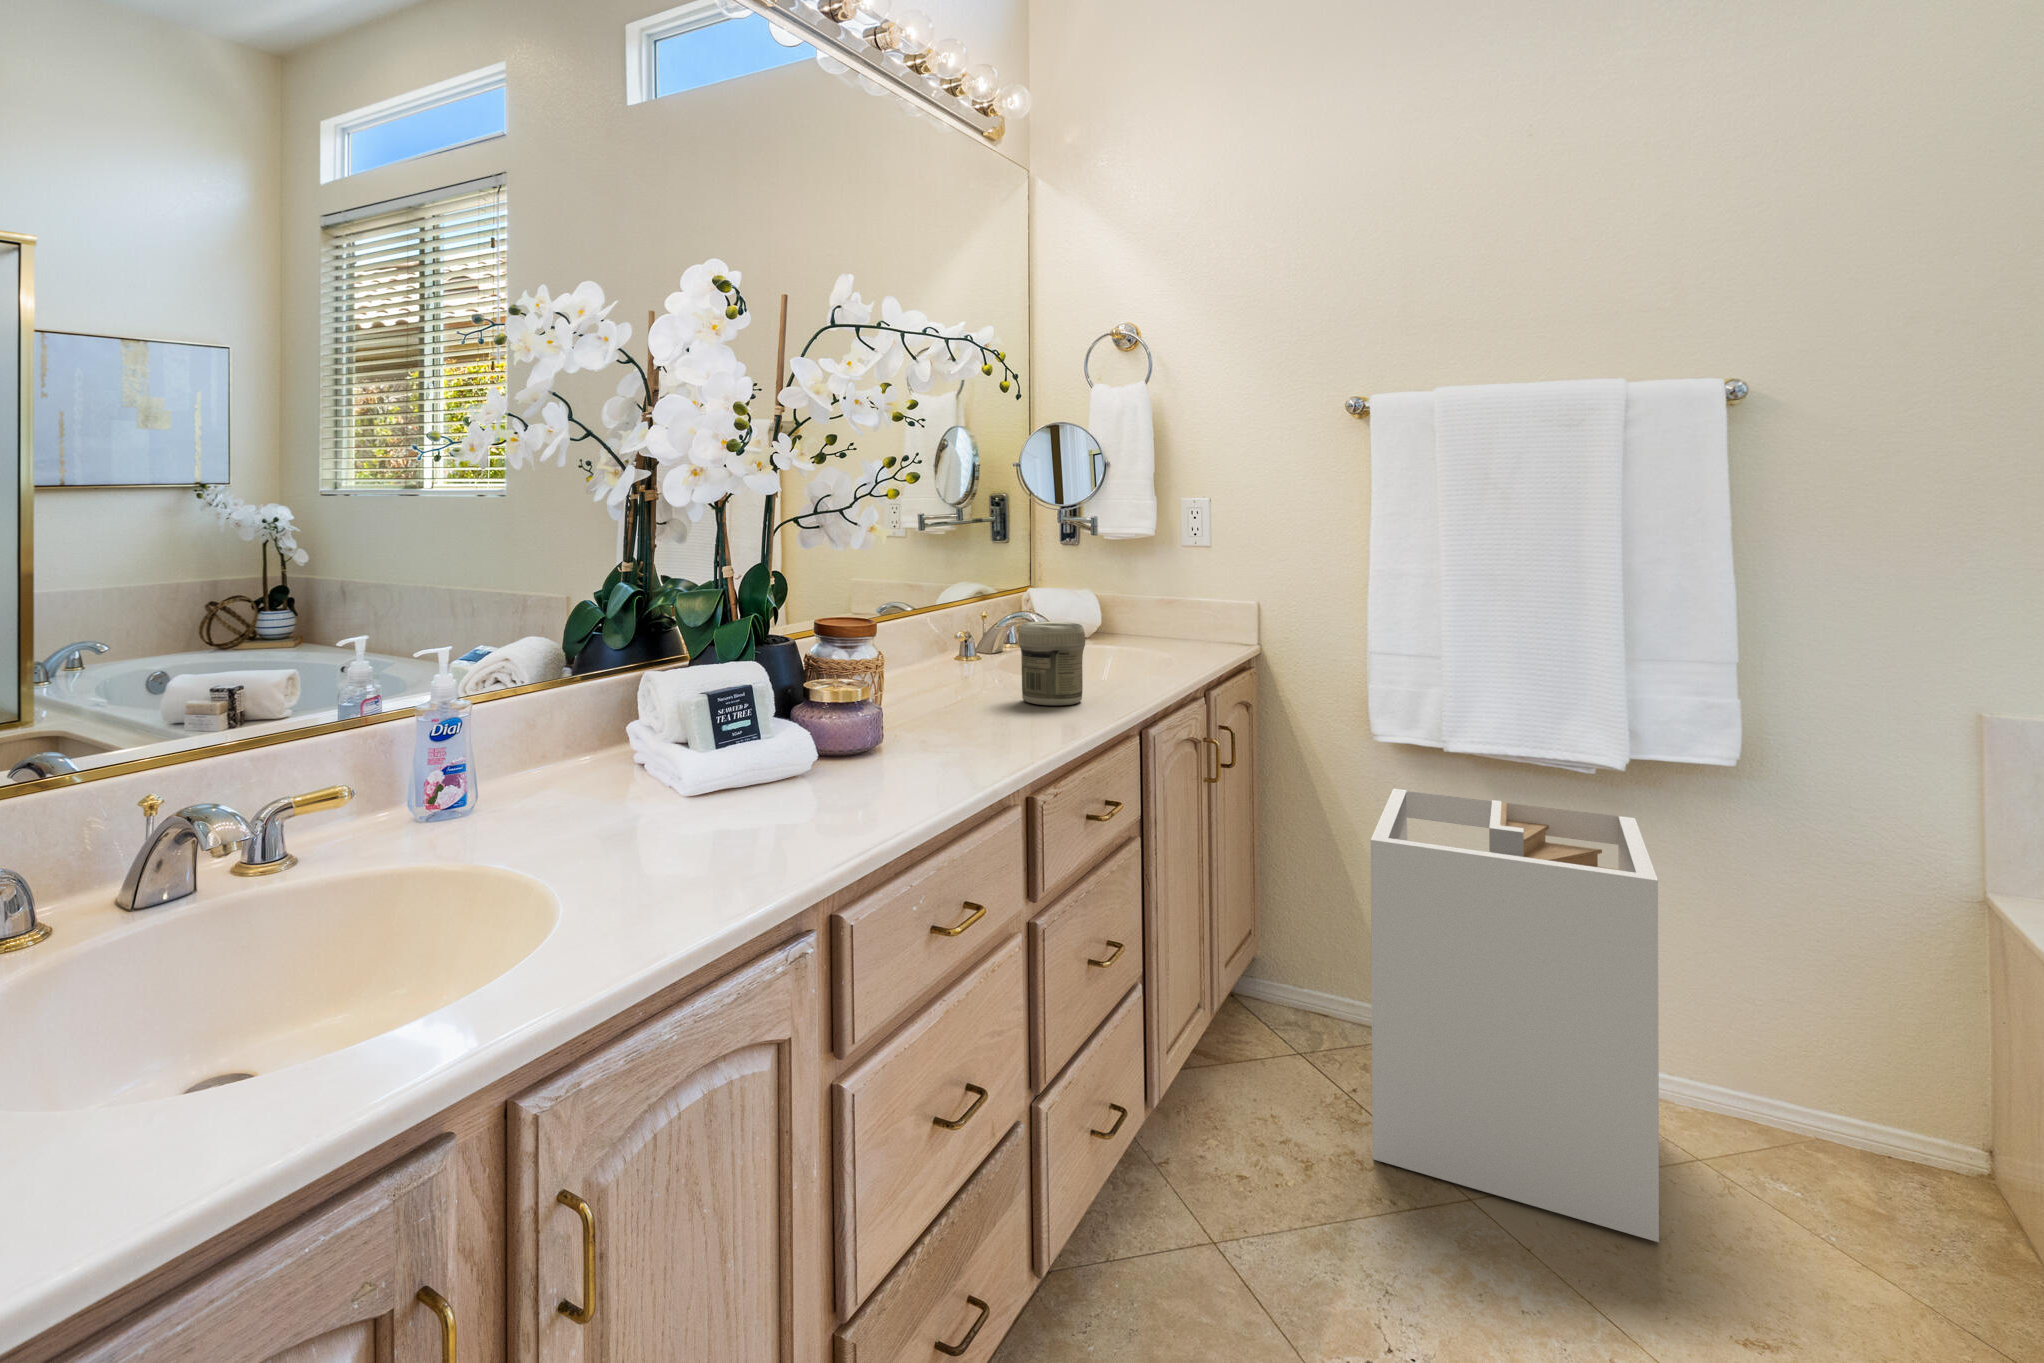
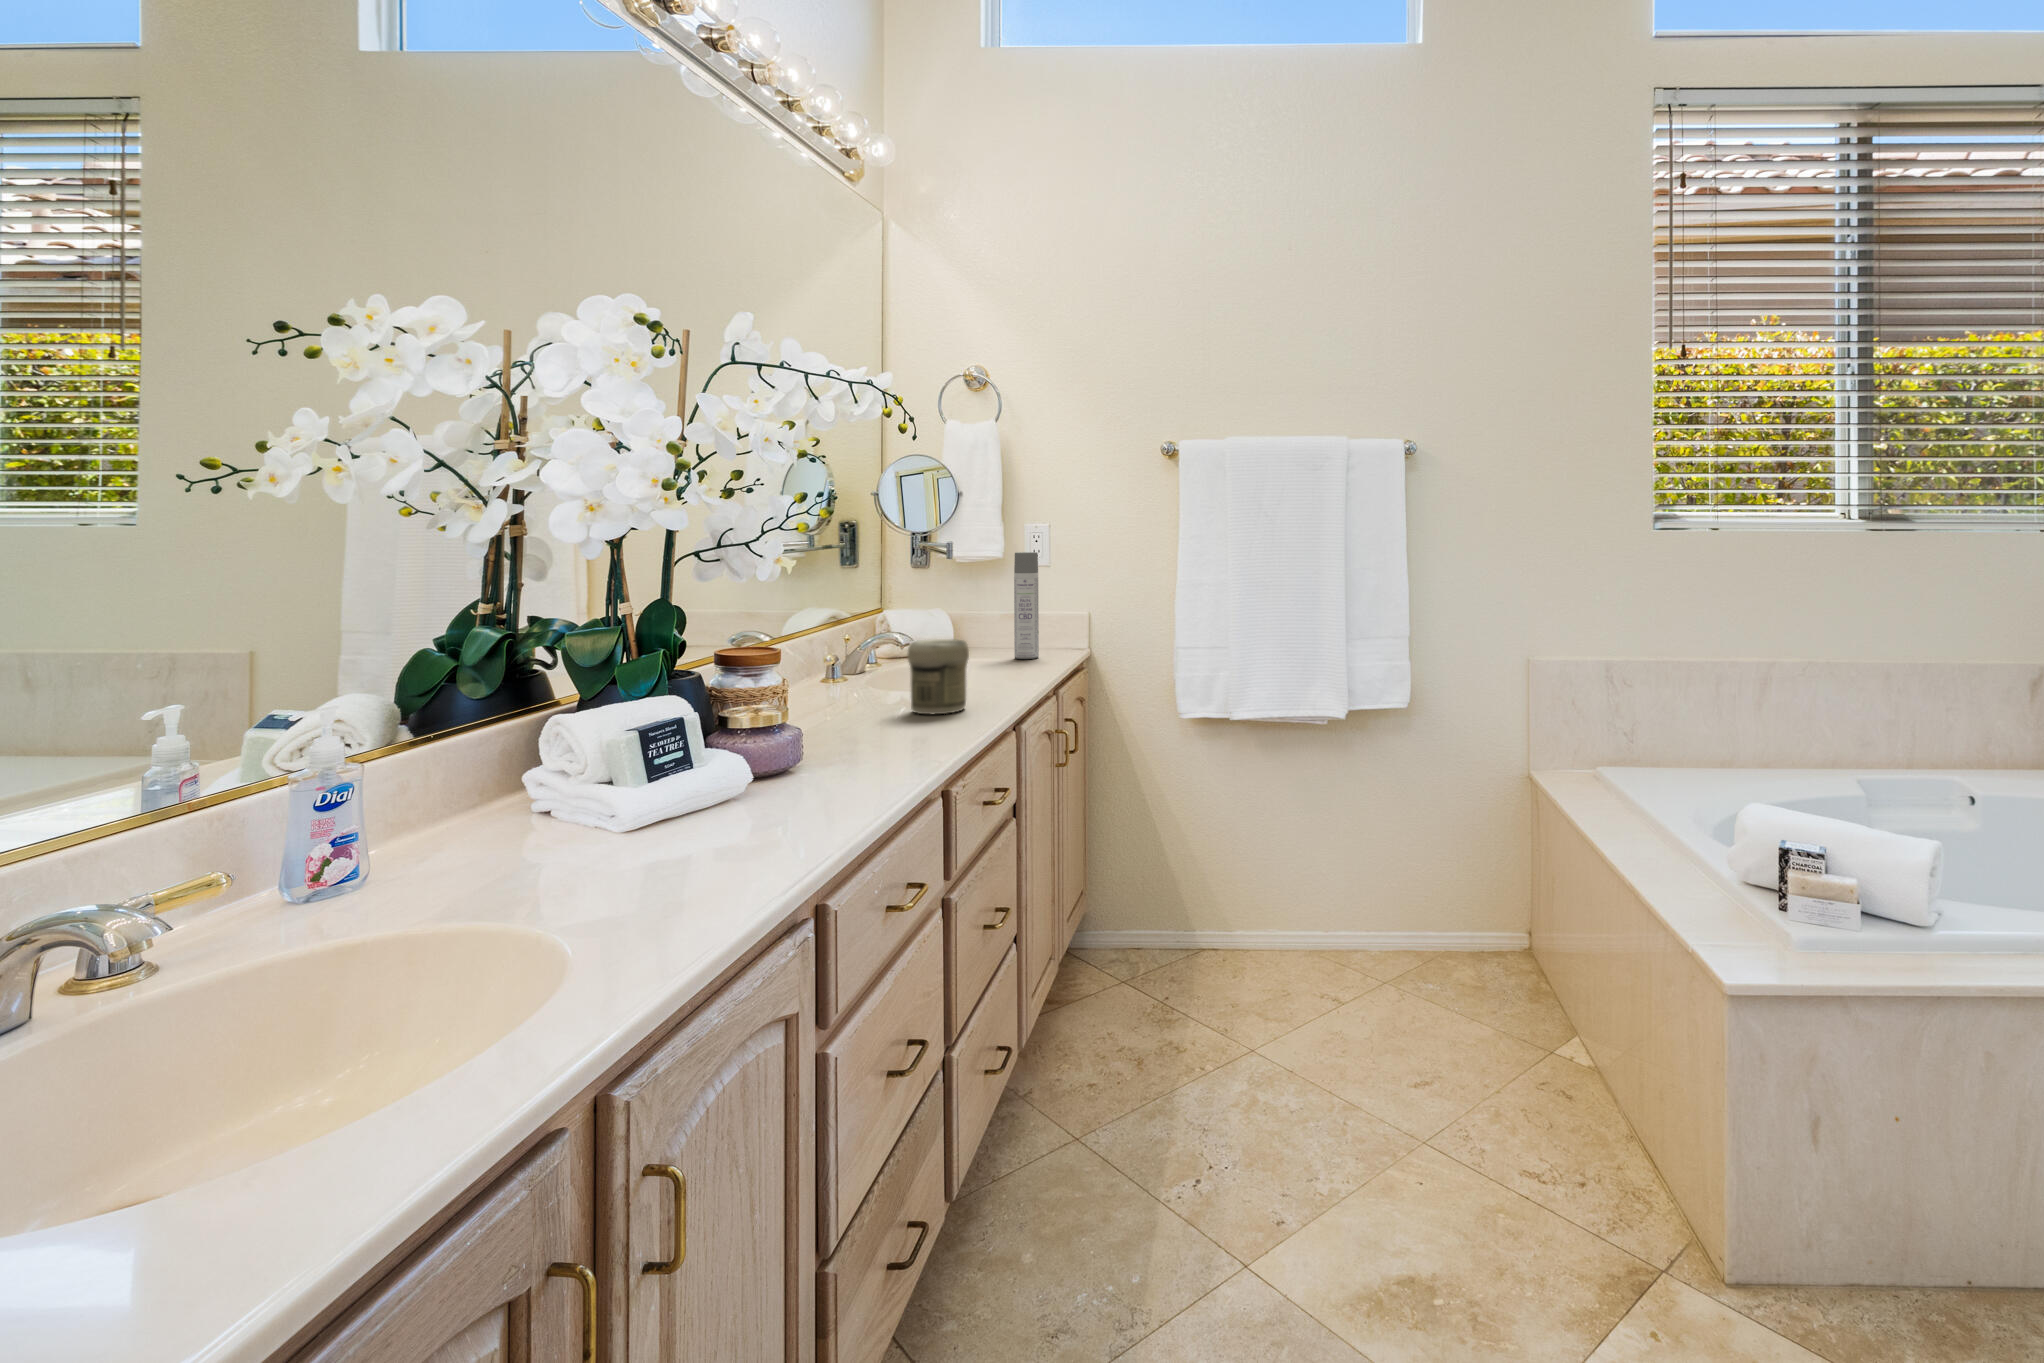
spray bottle: none [1163,531,1192,652] -> present [1014,552,1039,659]
laundry hamper: present [1371,789,1659,1242] -> none [1188,756,1366,1045]

